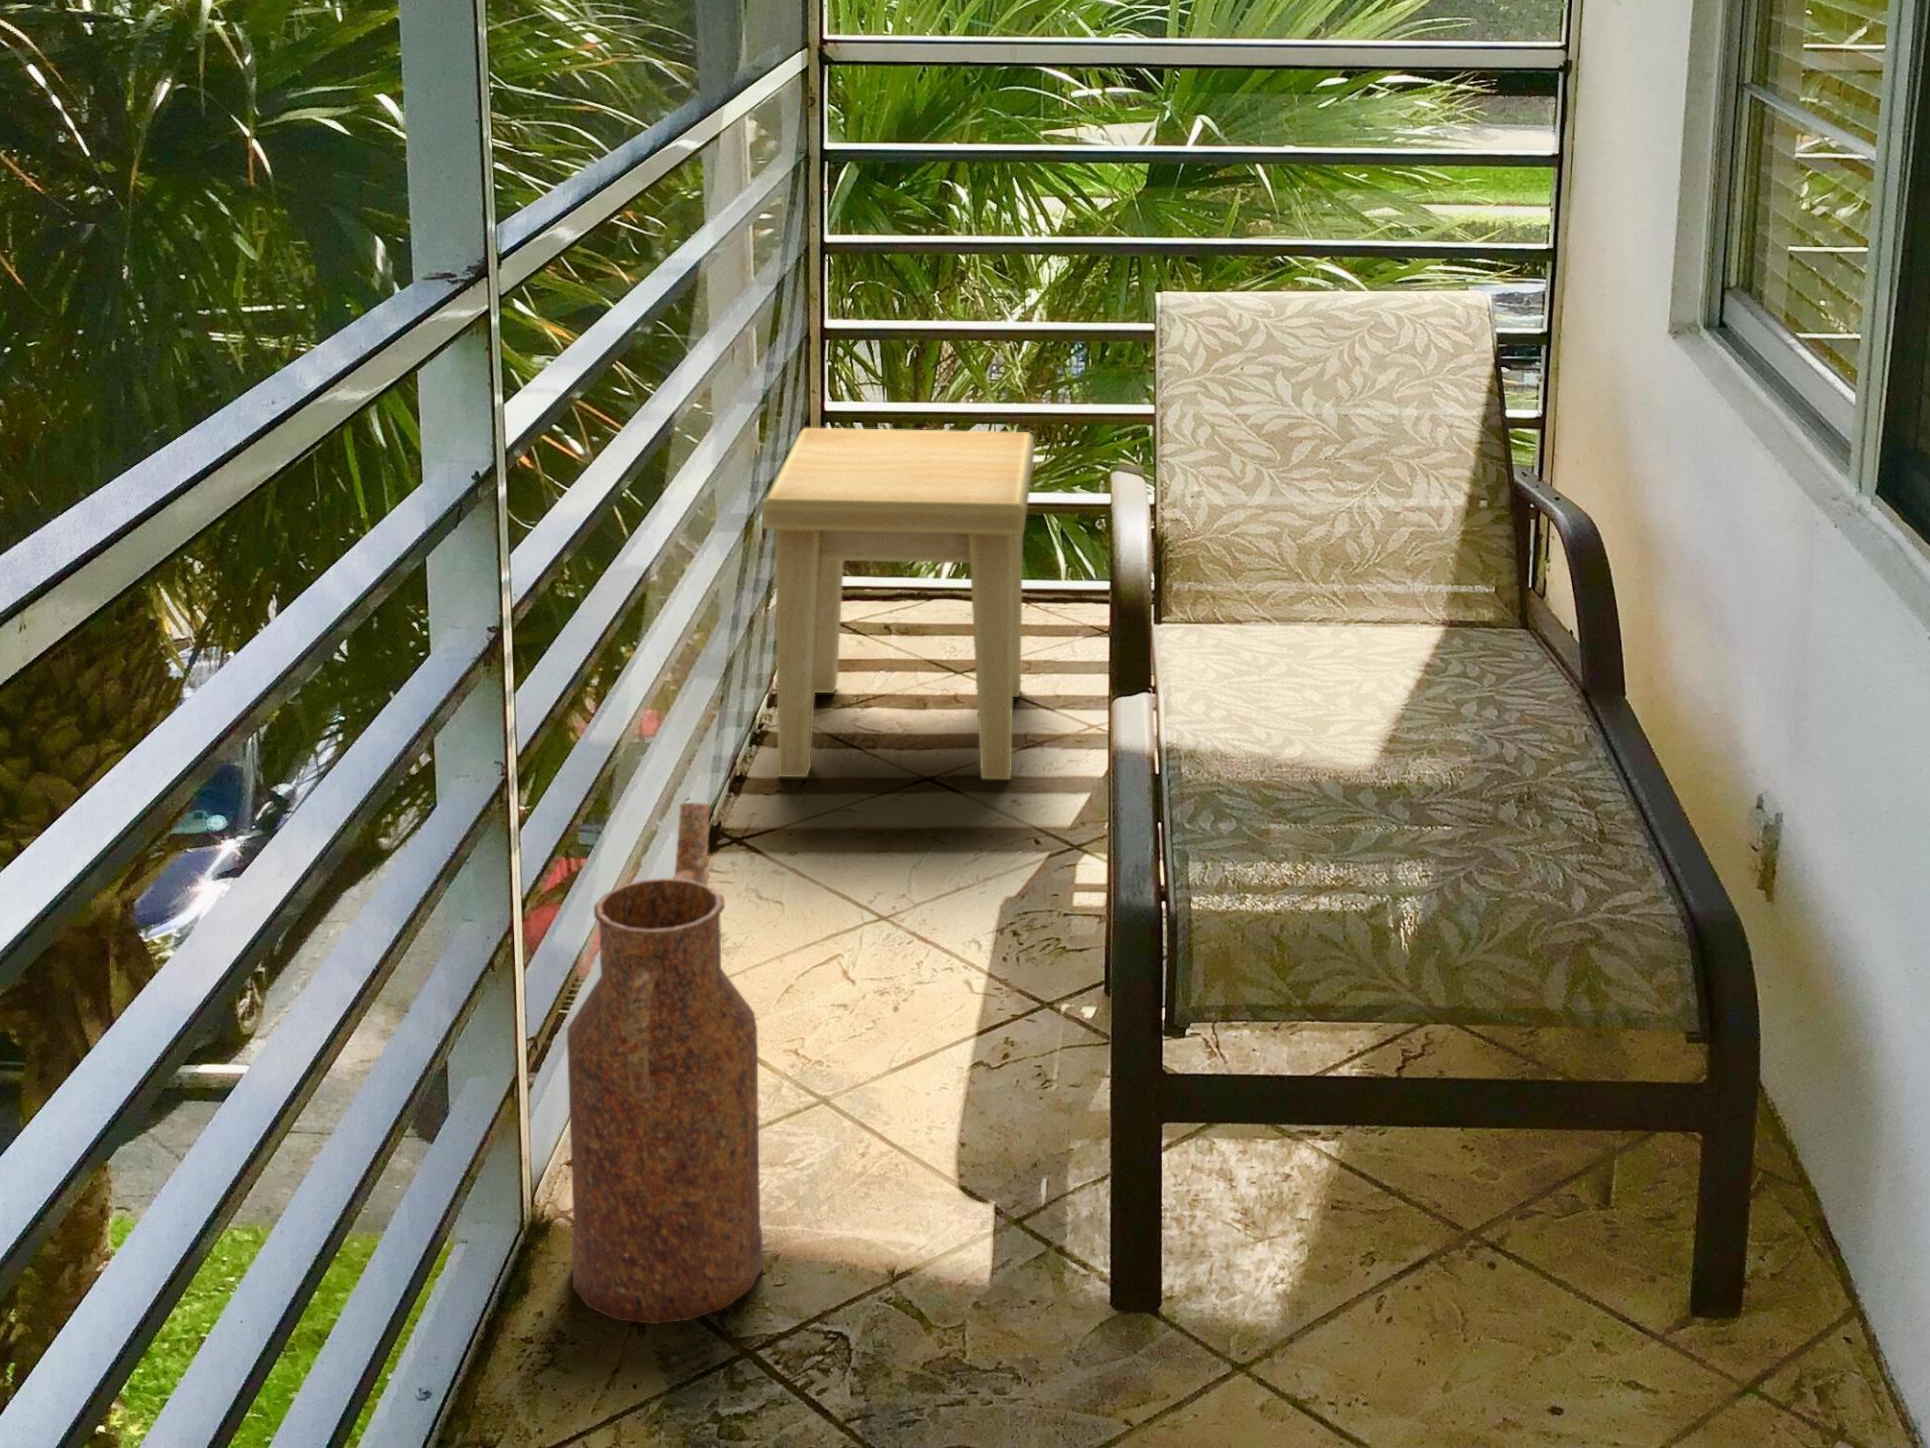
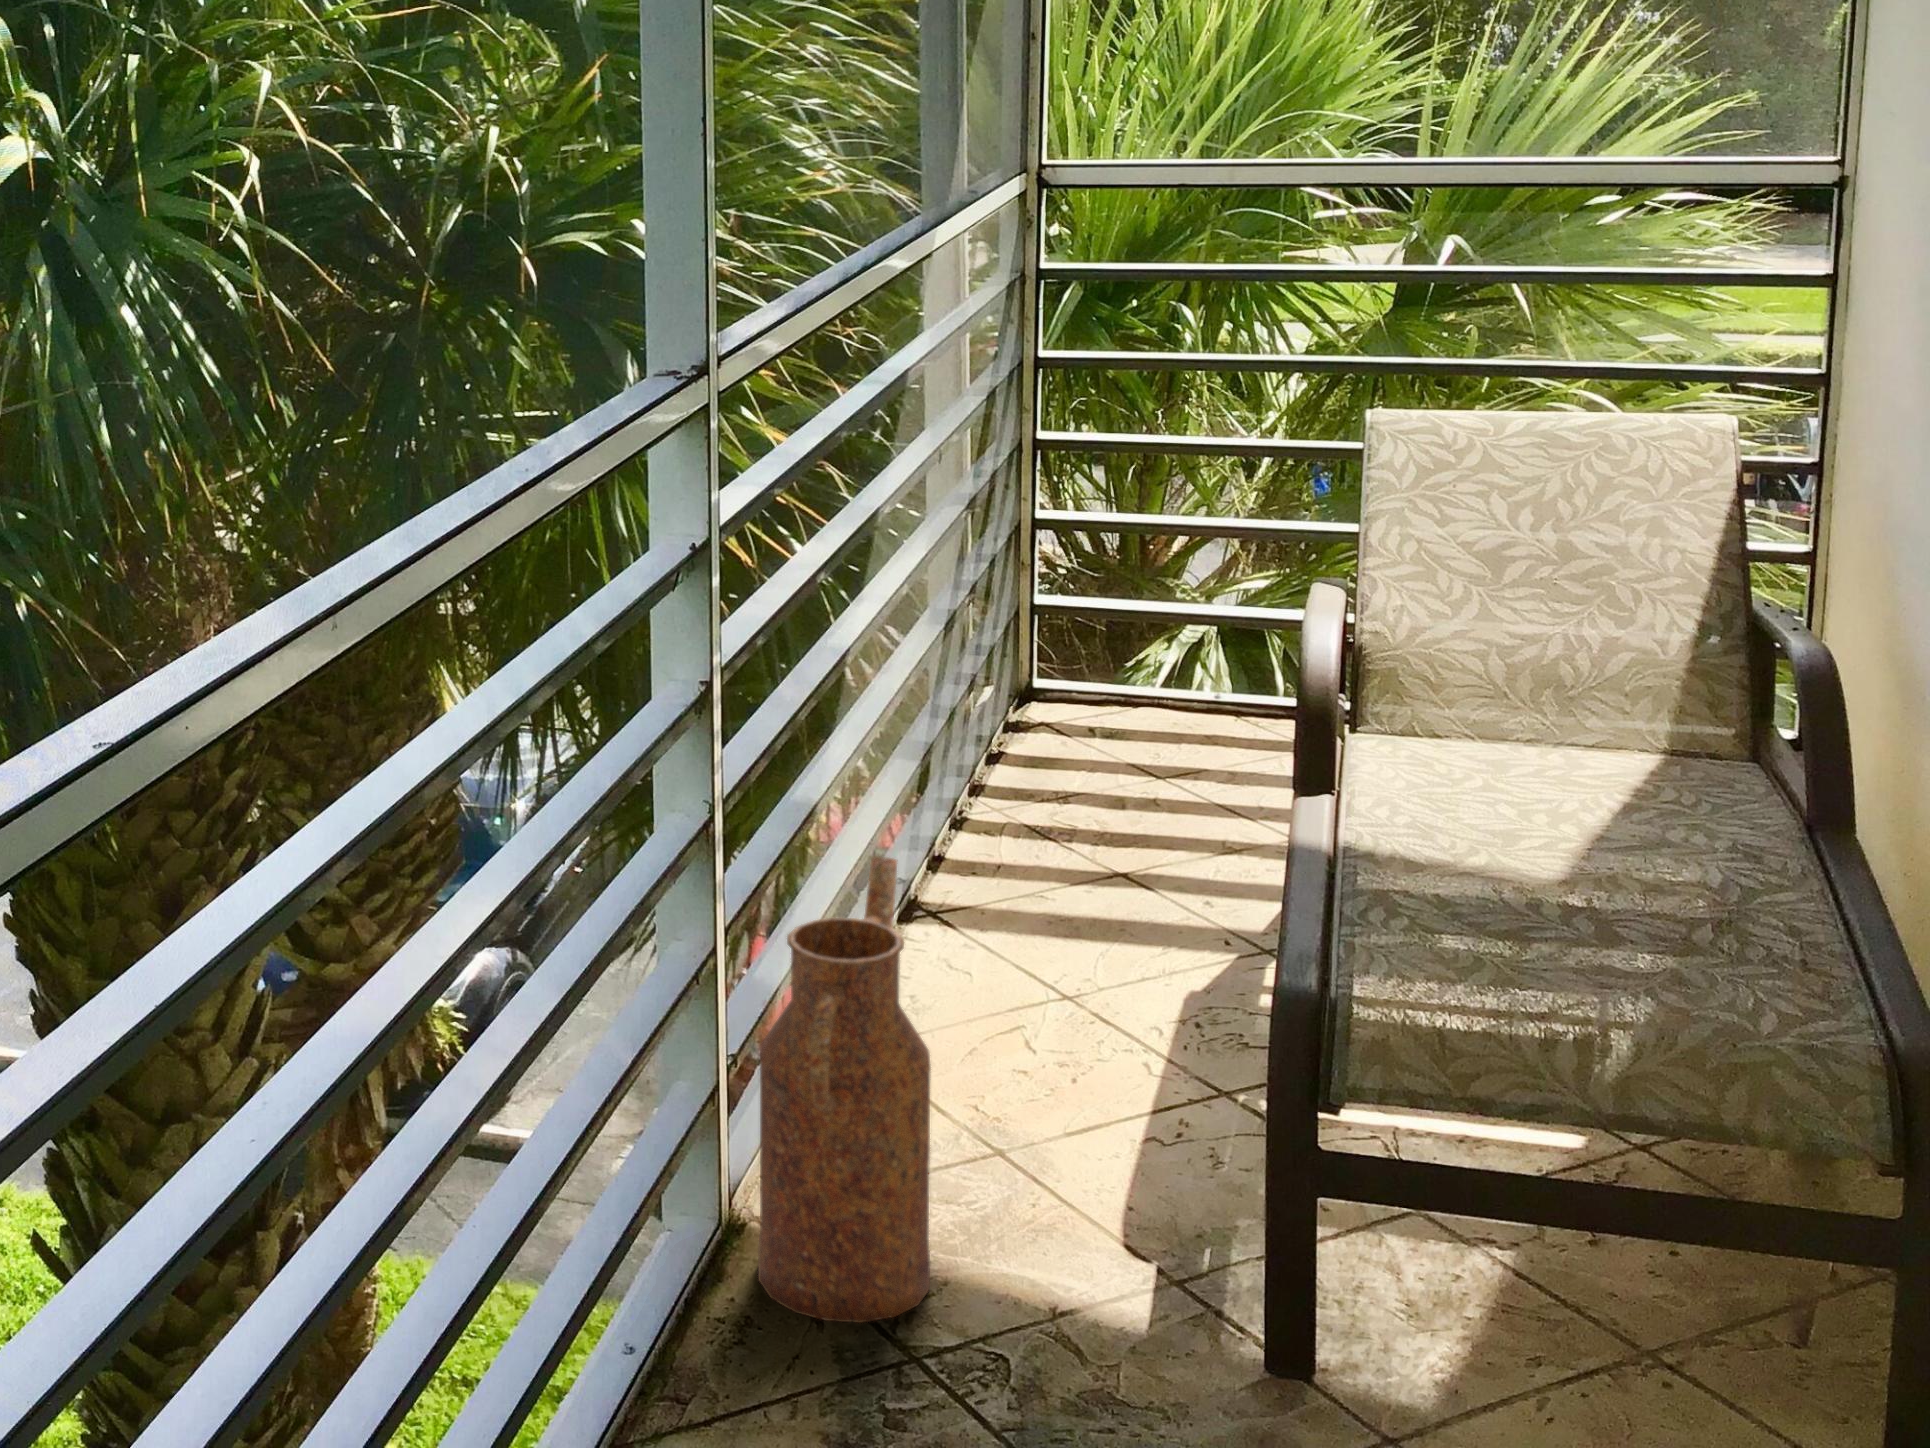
side table: present [762,428,1034,779] -> none [971,531,1249,888]

